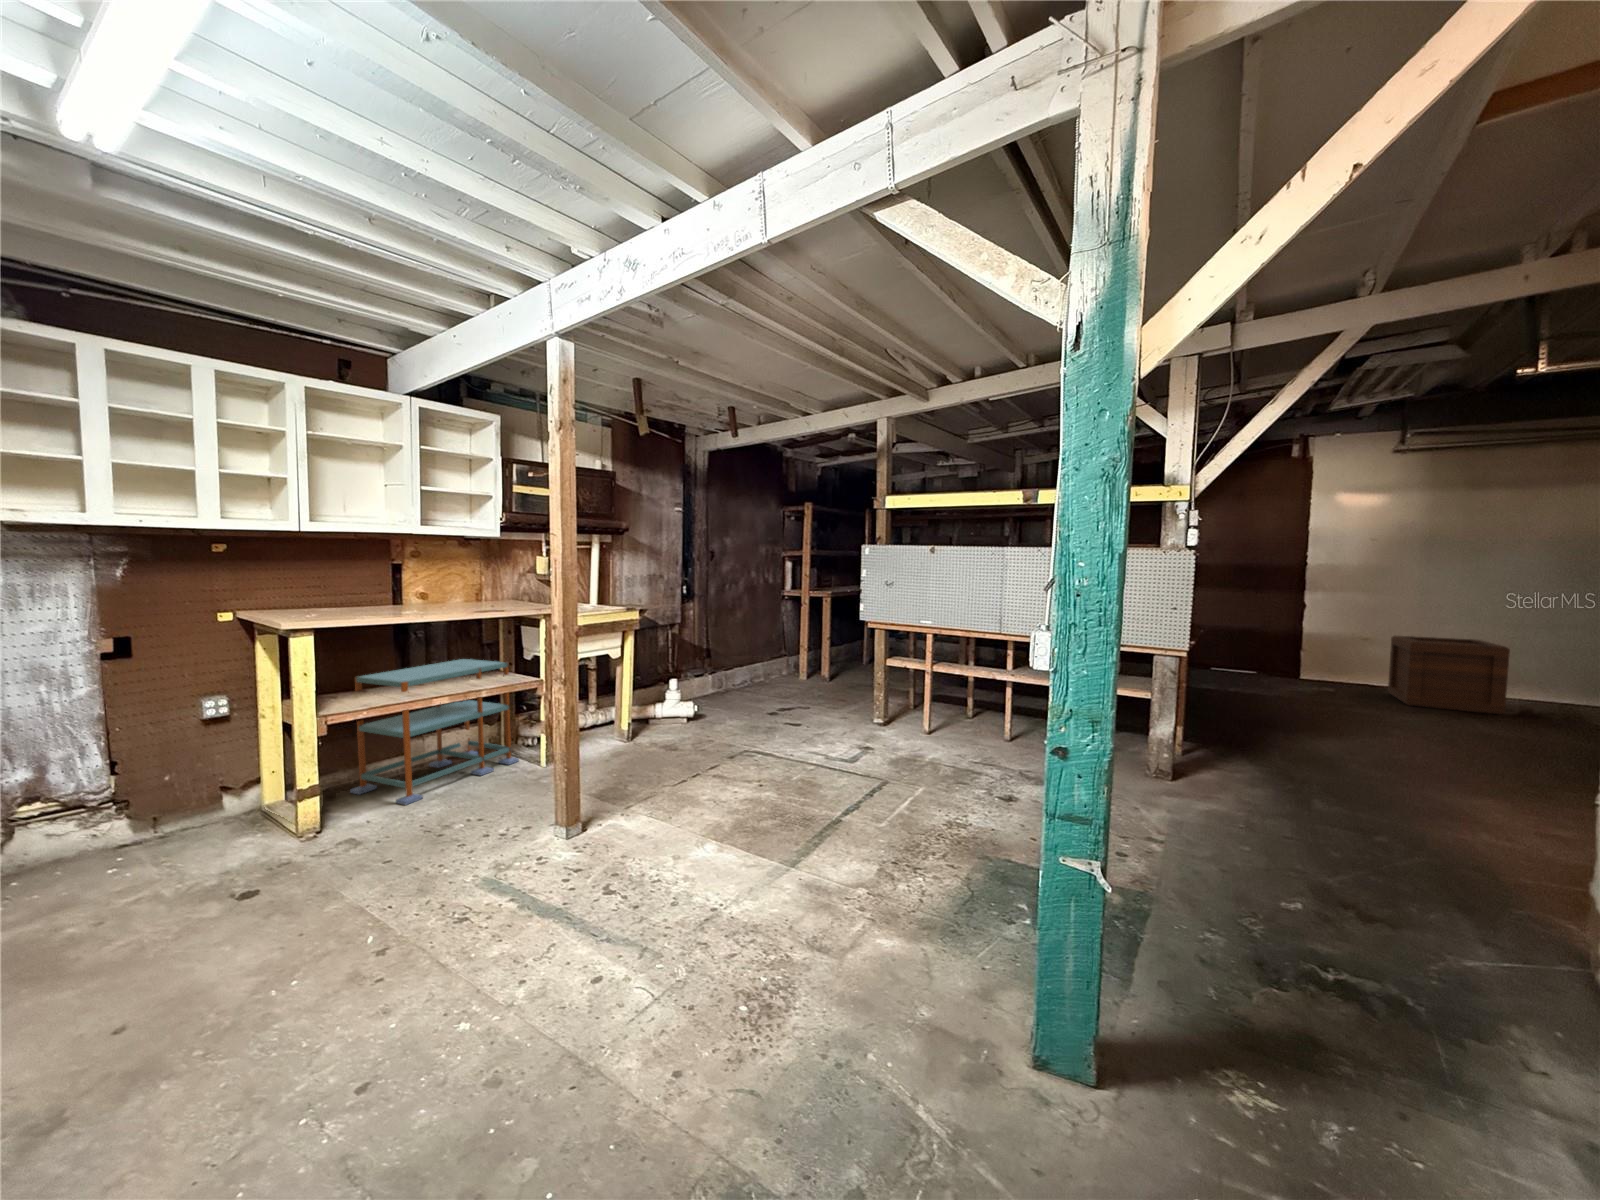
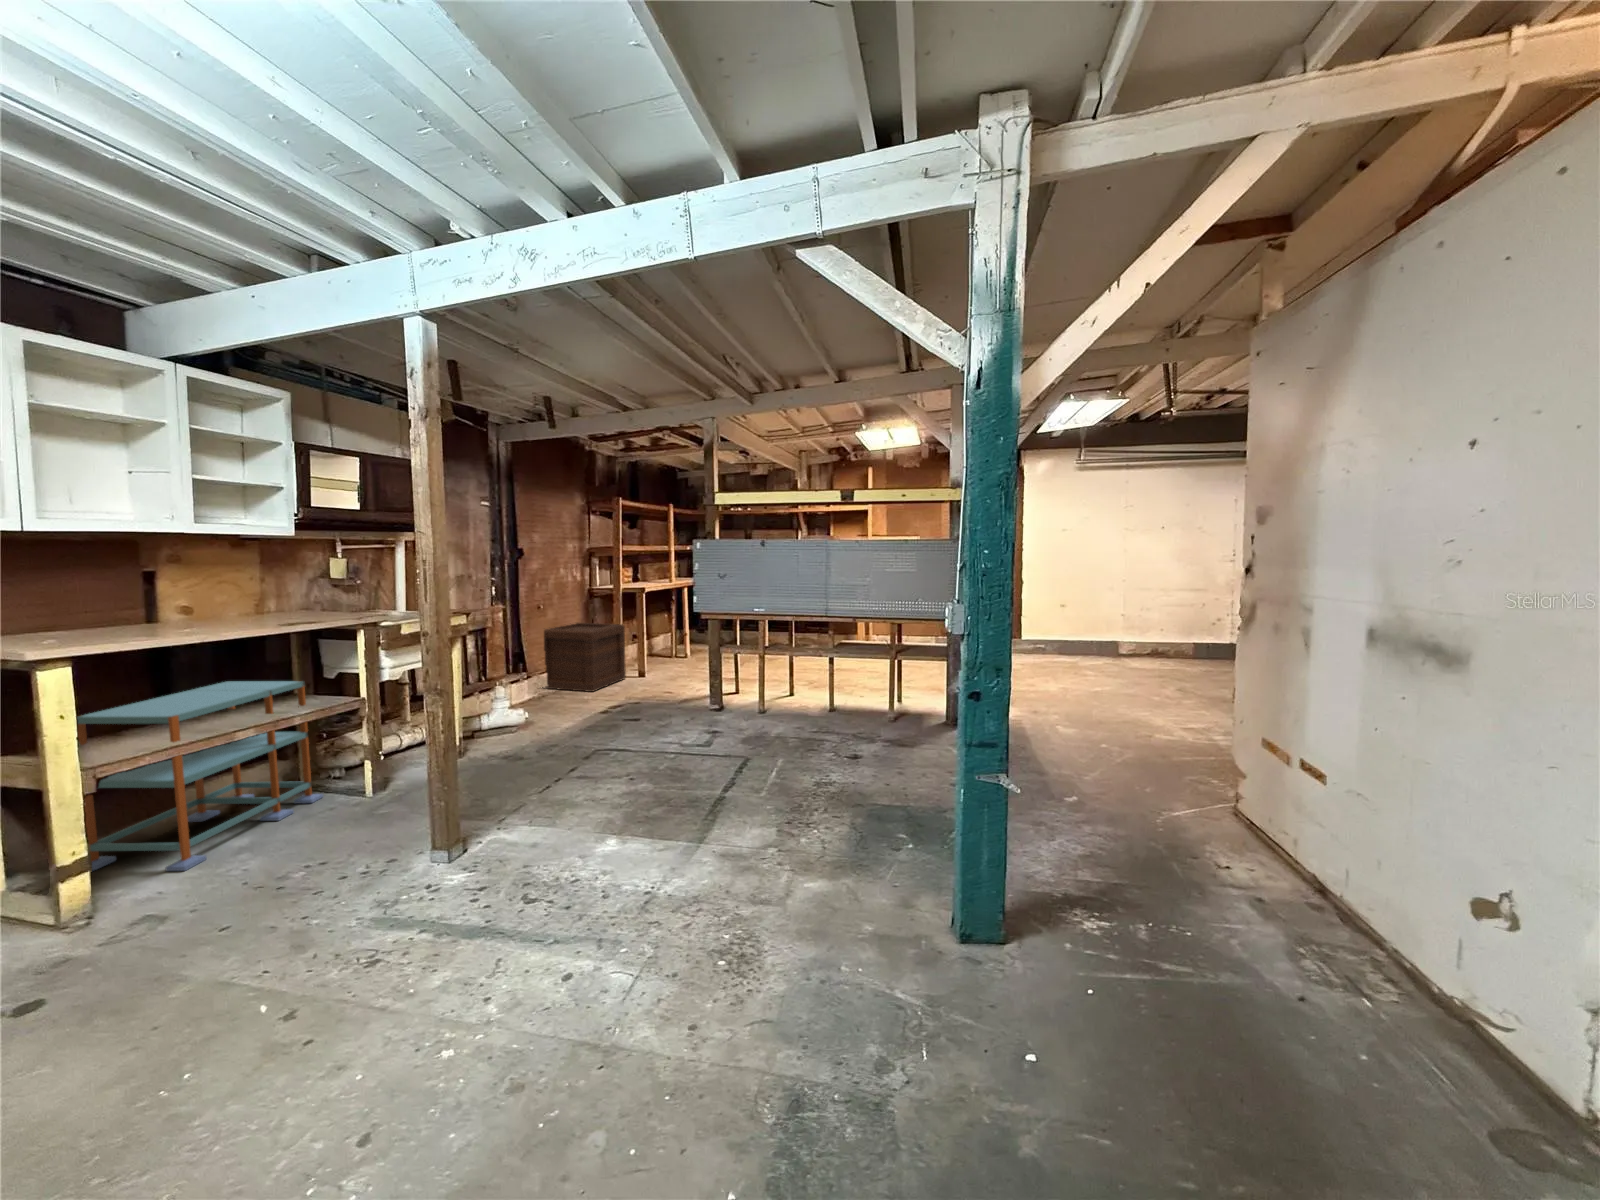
wooden crate: present [1388,636,1510,714] -> present [544,623,626,692]

